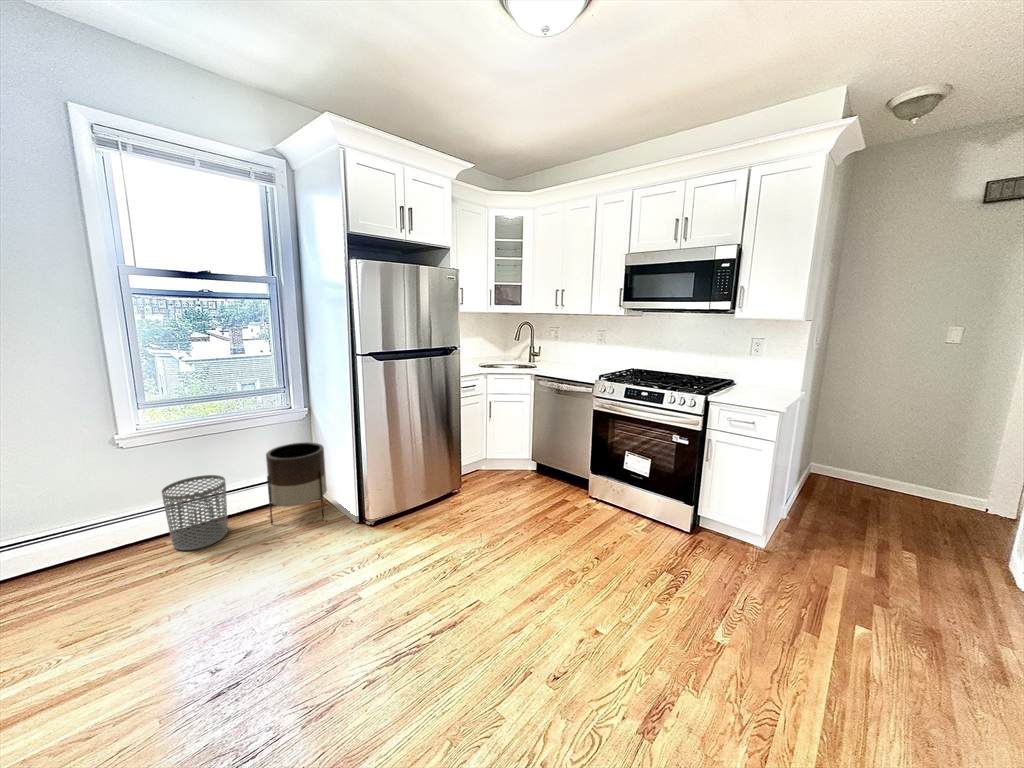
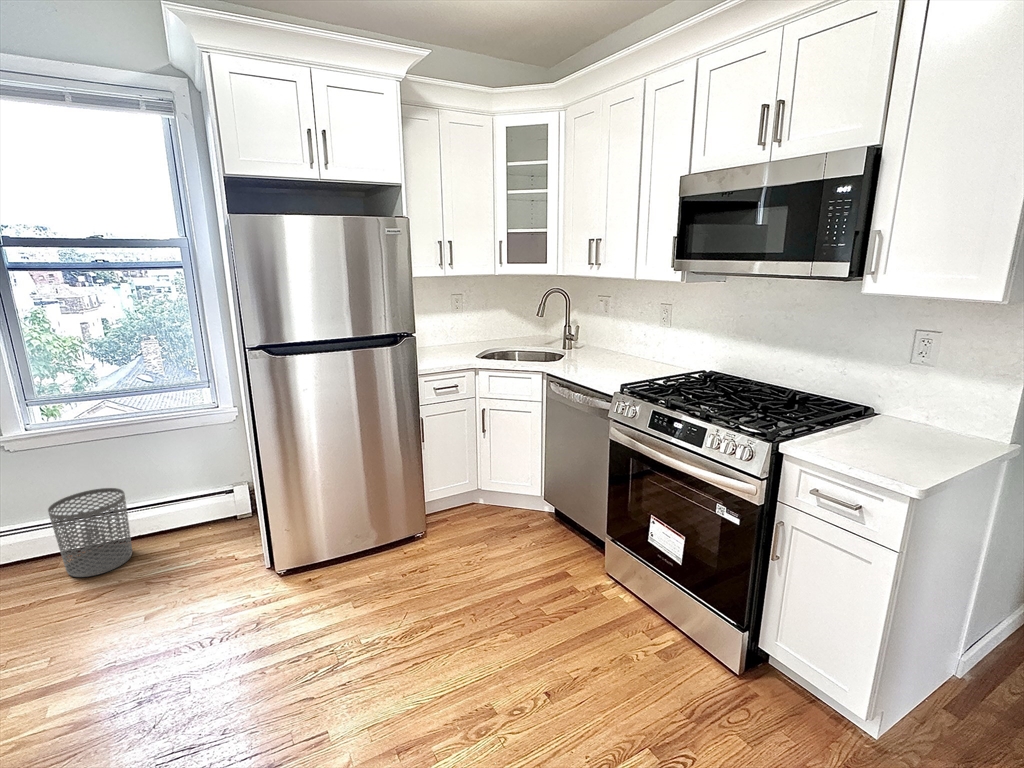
planter: present [266,442,327,524] -> none [168,454,250,555]

